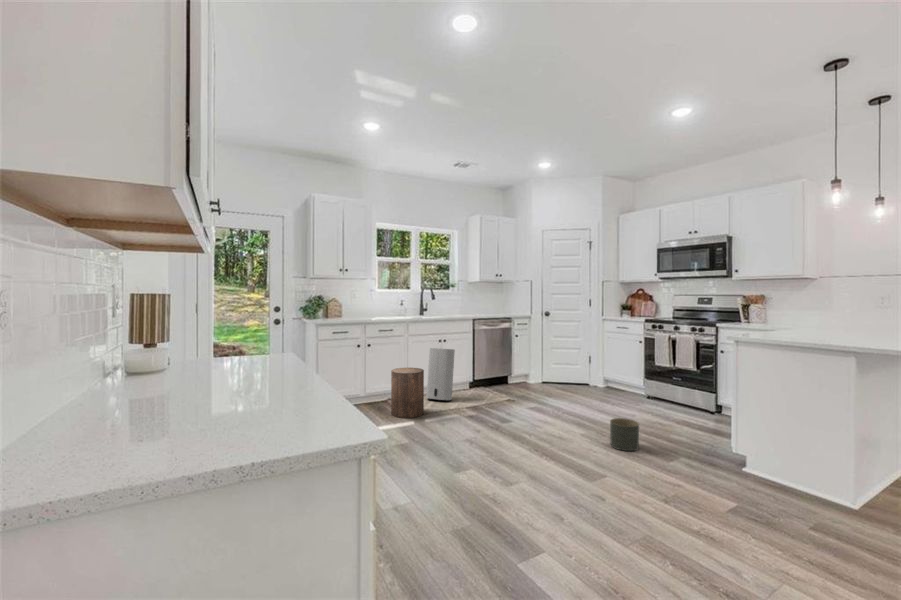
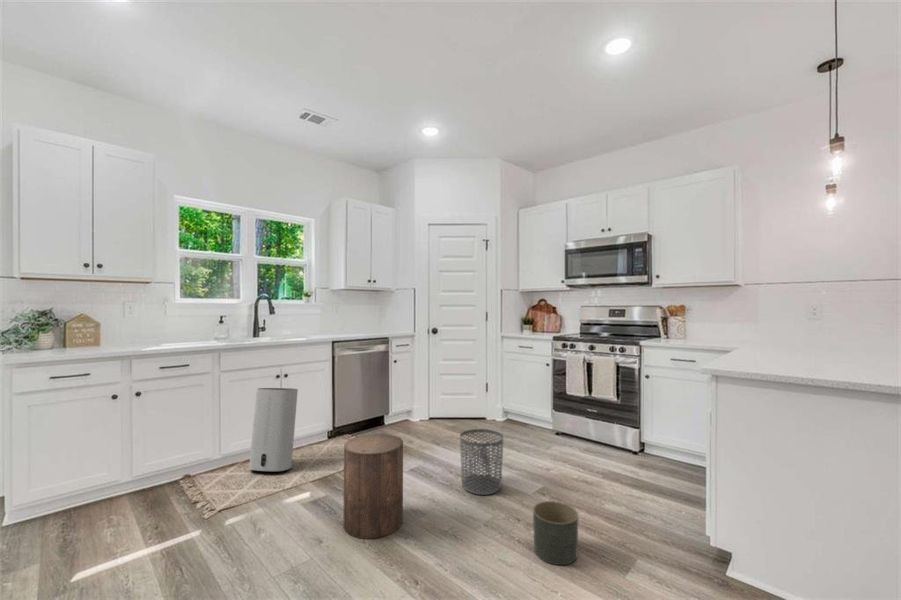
stool: present [391,368,424,418] -> present [343,434,403,539]
waste bin: none [565,380,596,421] -> present [460,429,503,495]

